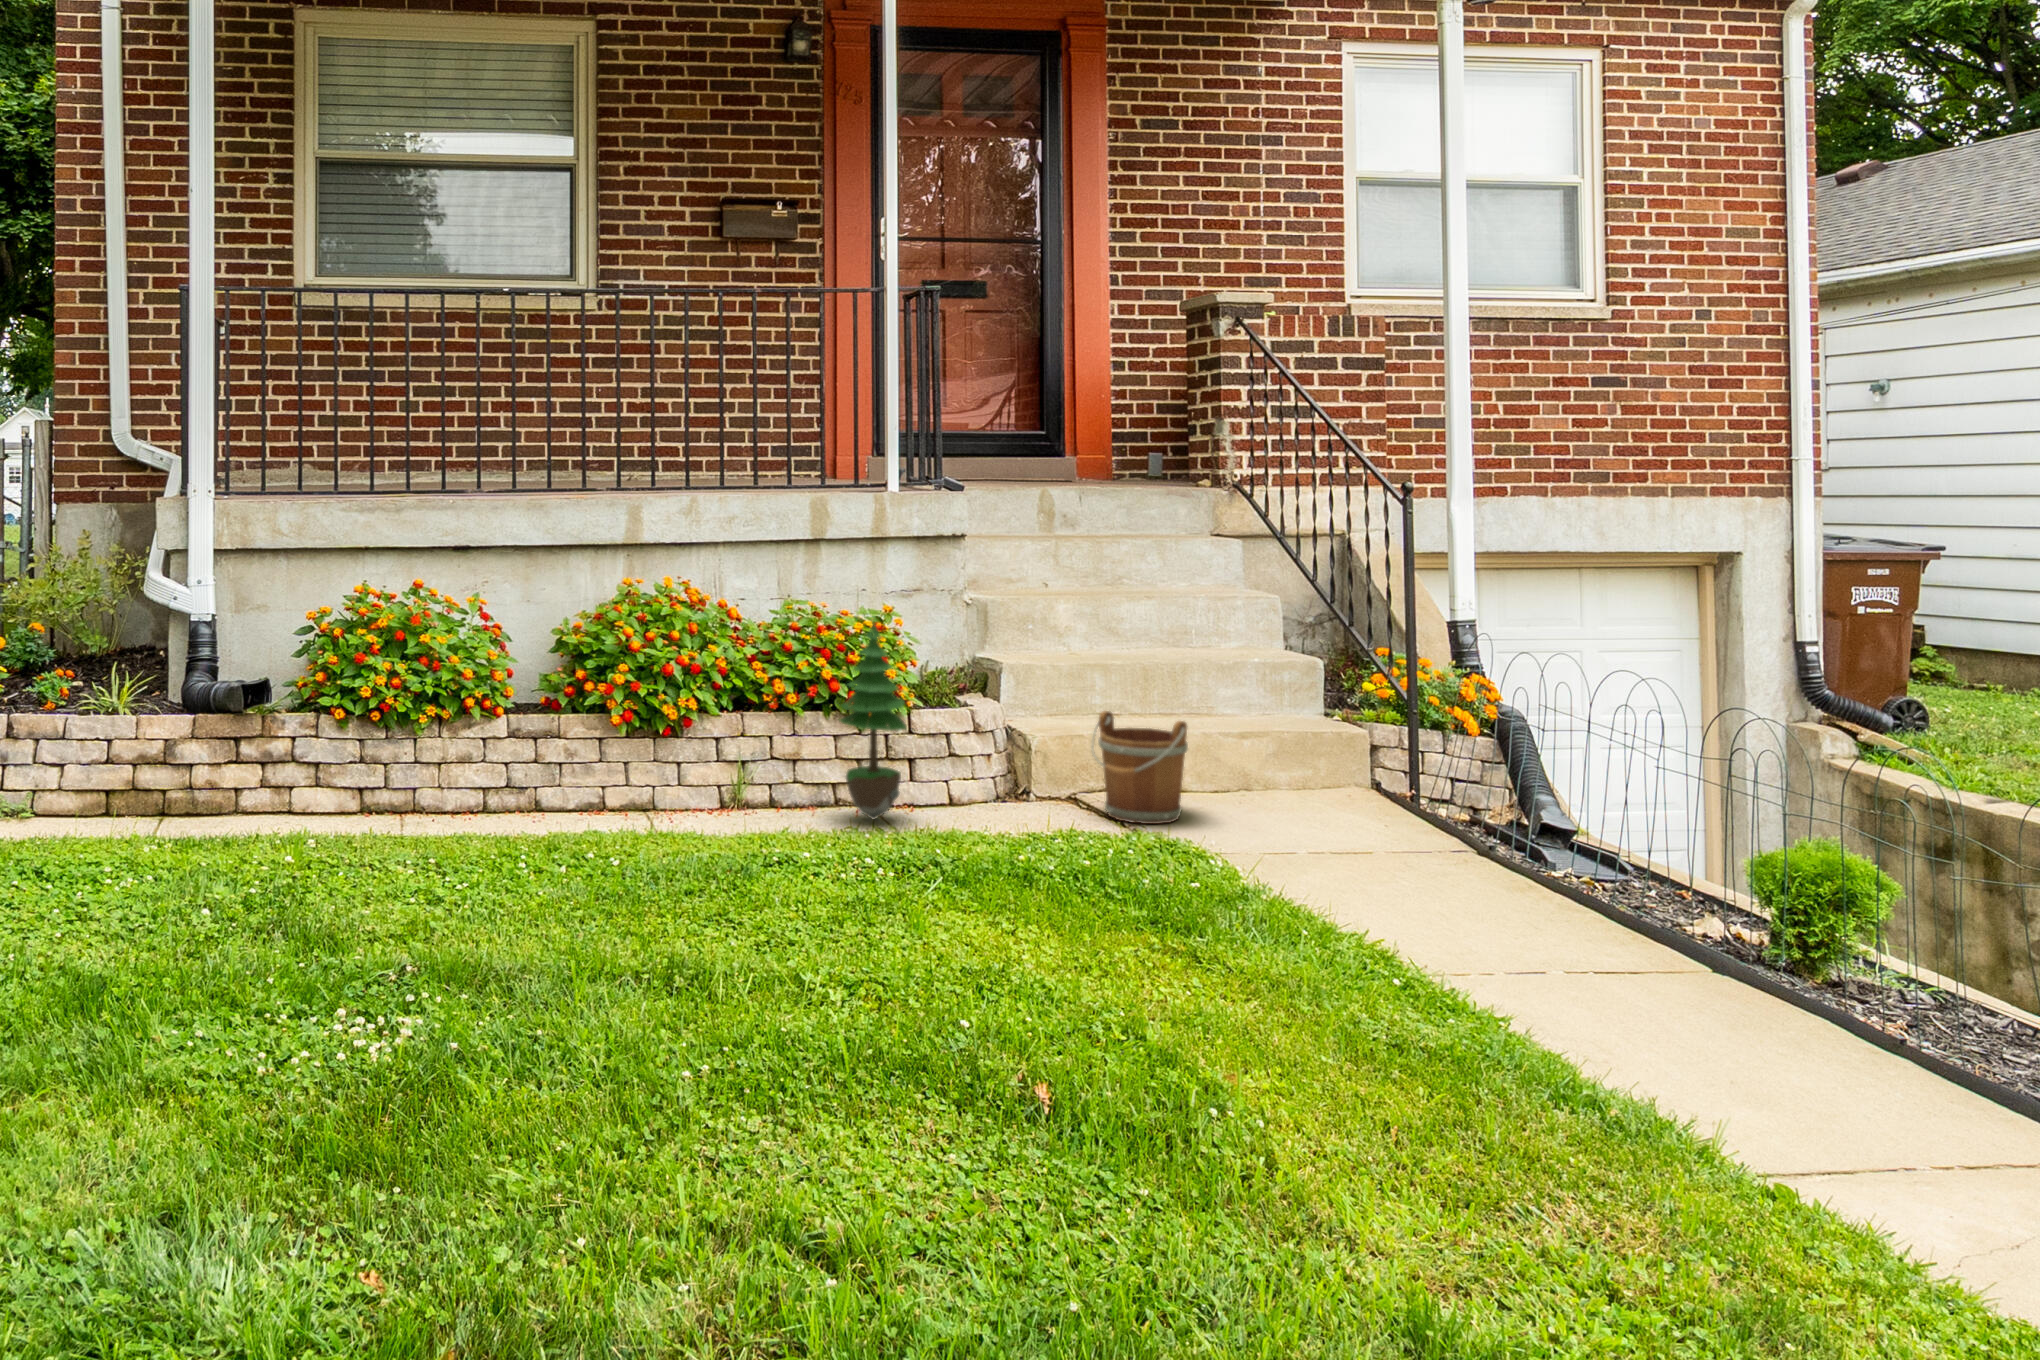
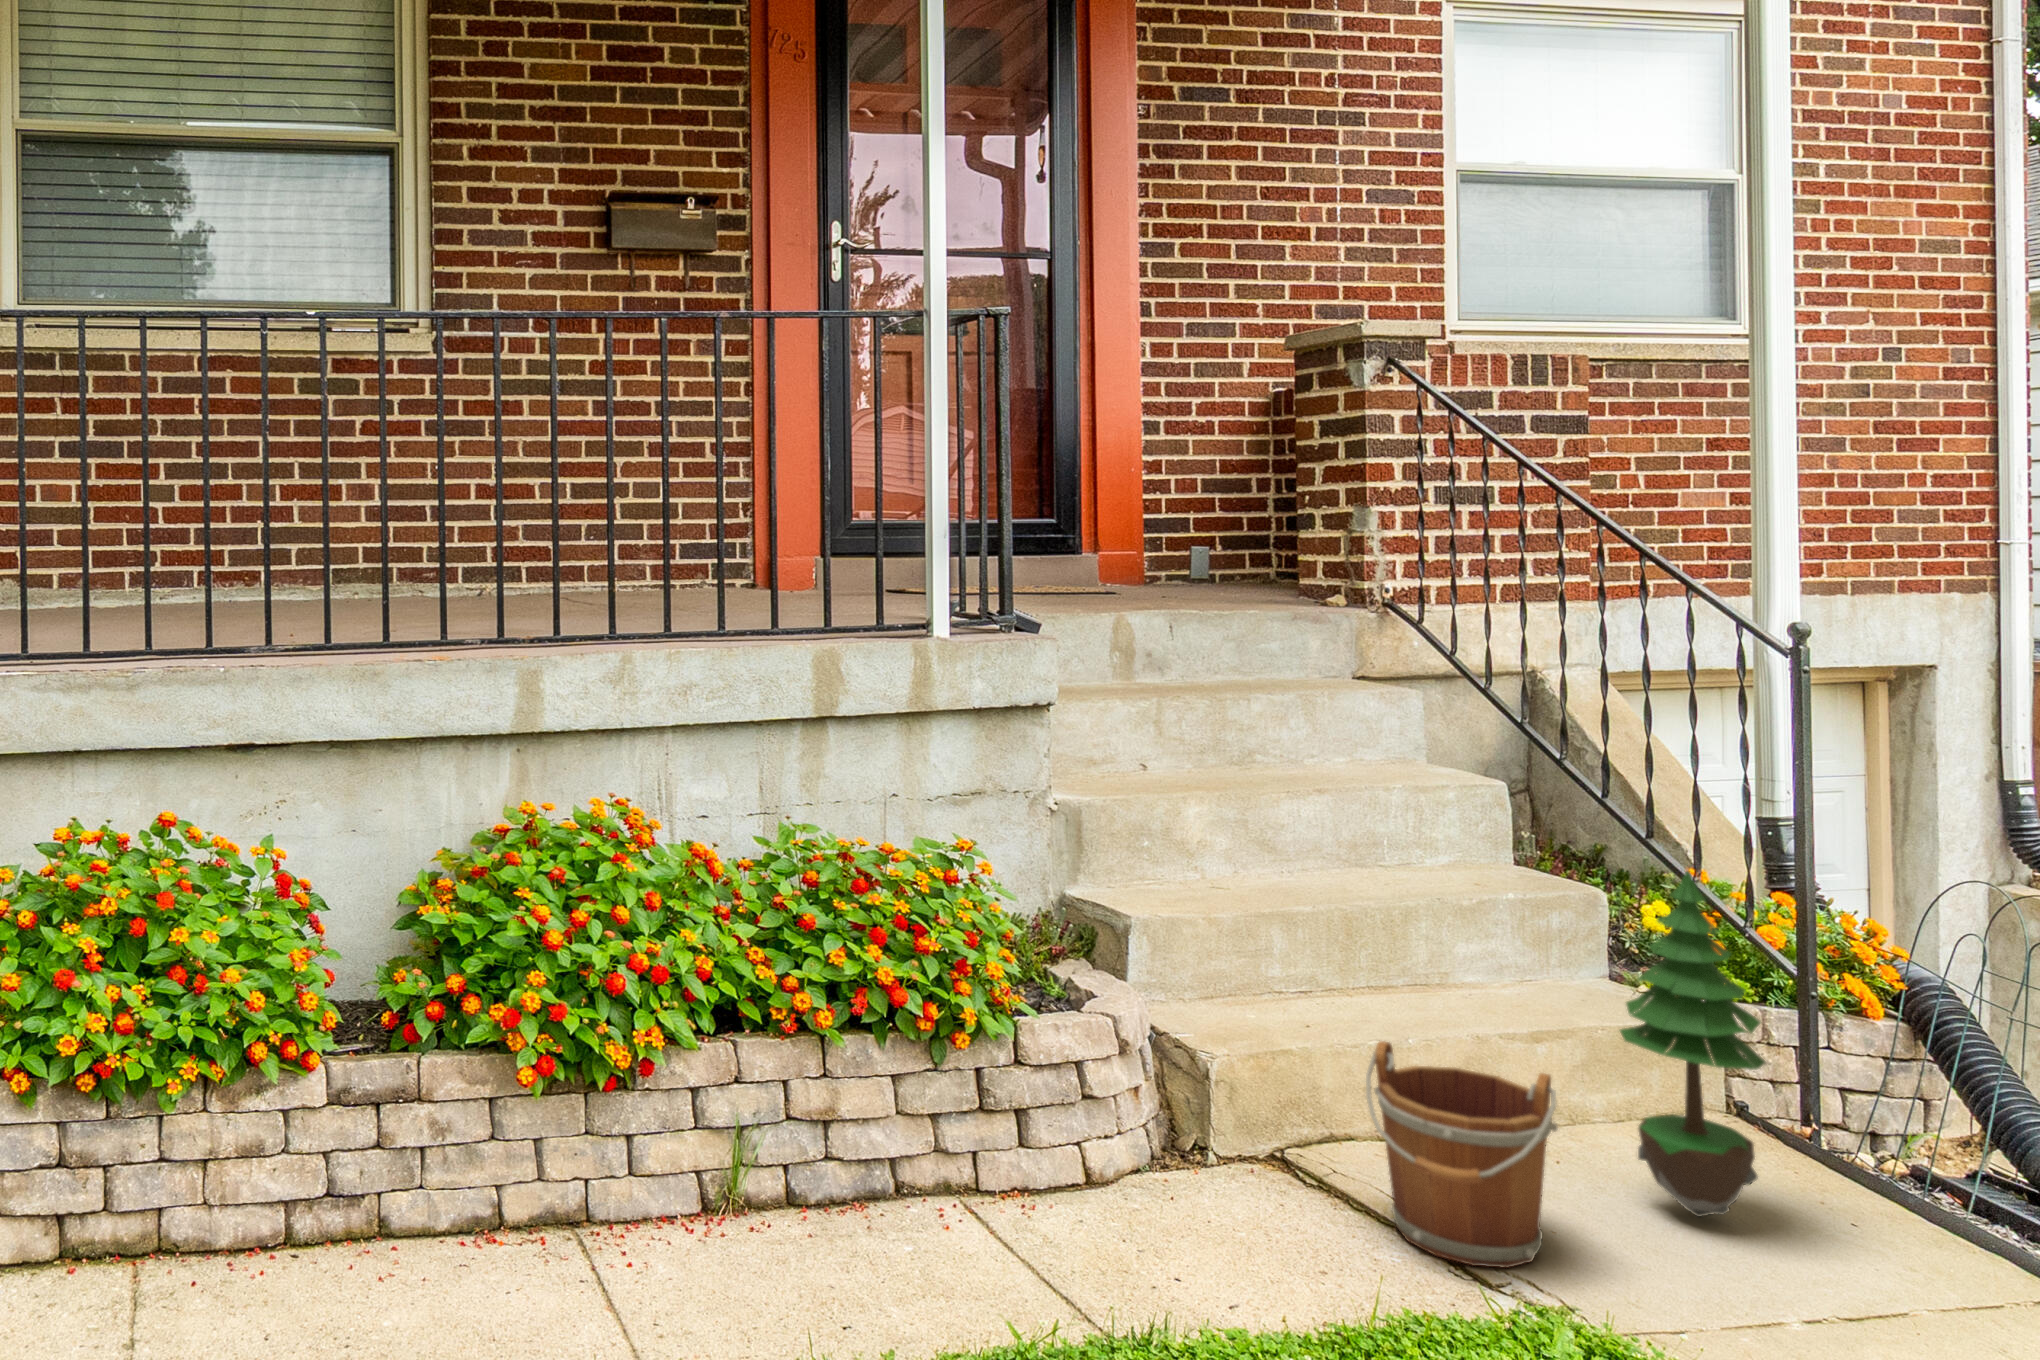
potted tree: present [840,624,907,819] -> present [1620,870,1766,1217]

